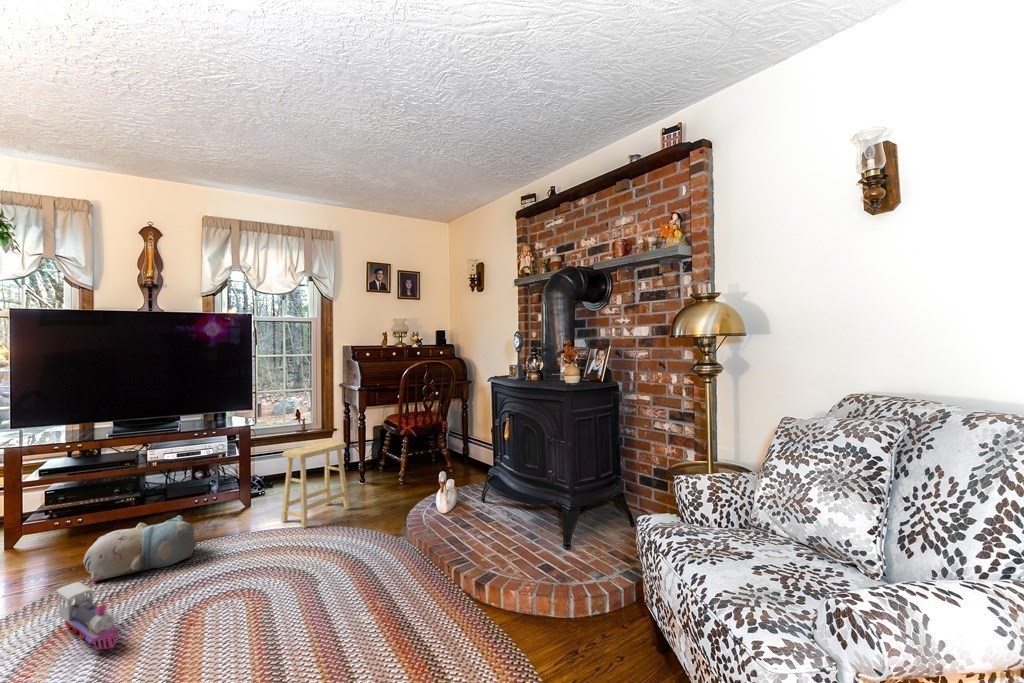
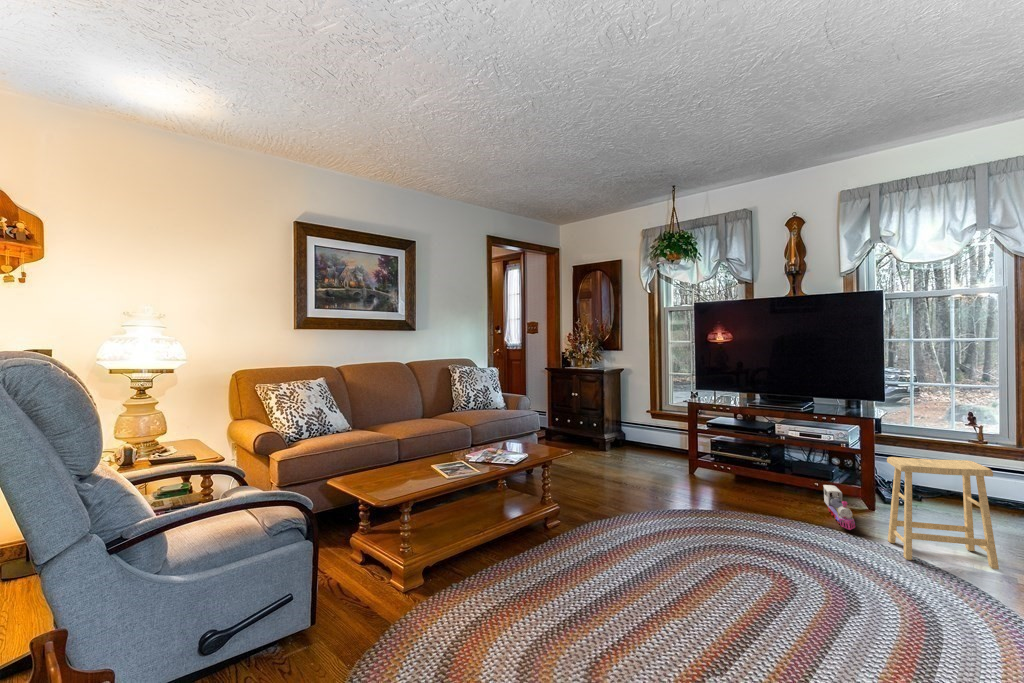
plush toy: present [83,515,196,581] -> none [707,482,786,529]
toy train: present [57,582,119,649] -> present [823,485,855,530]

